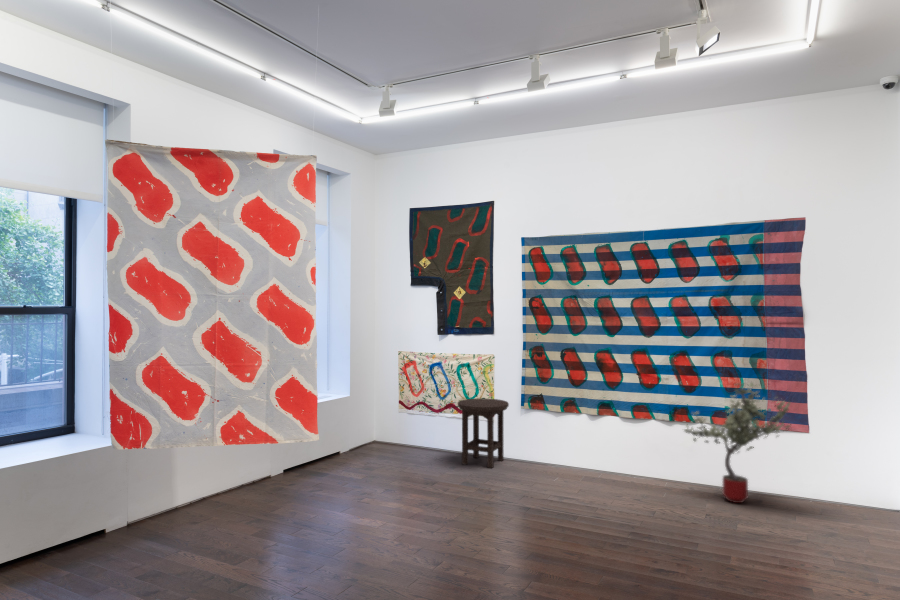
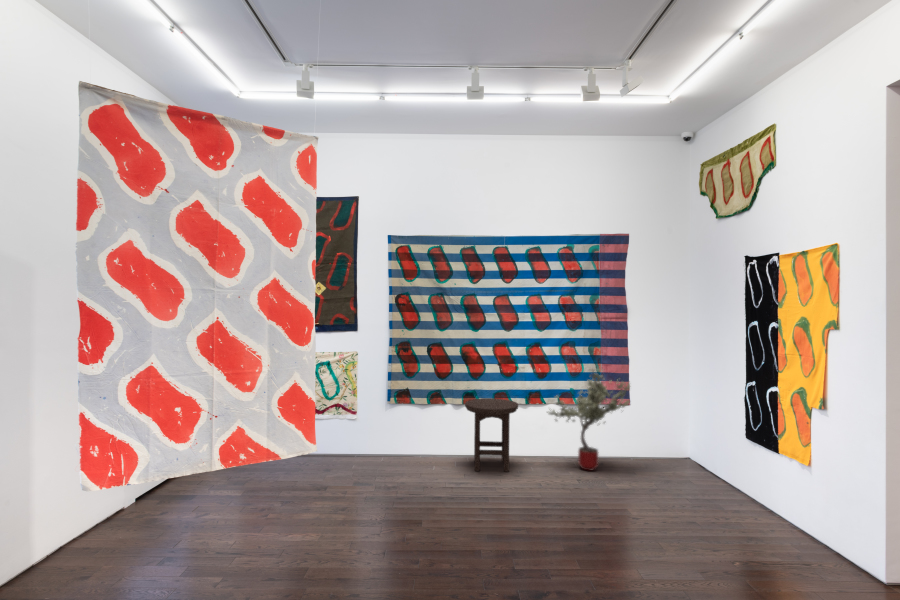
stool: present [458,398,509,468] -> present [465,398,518,472]

